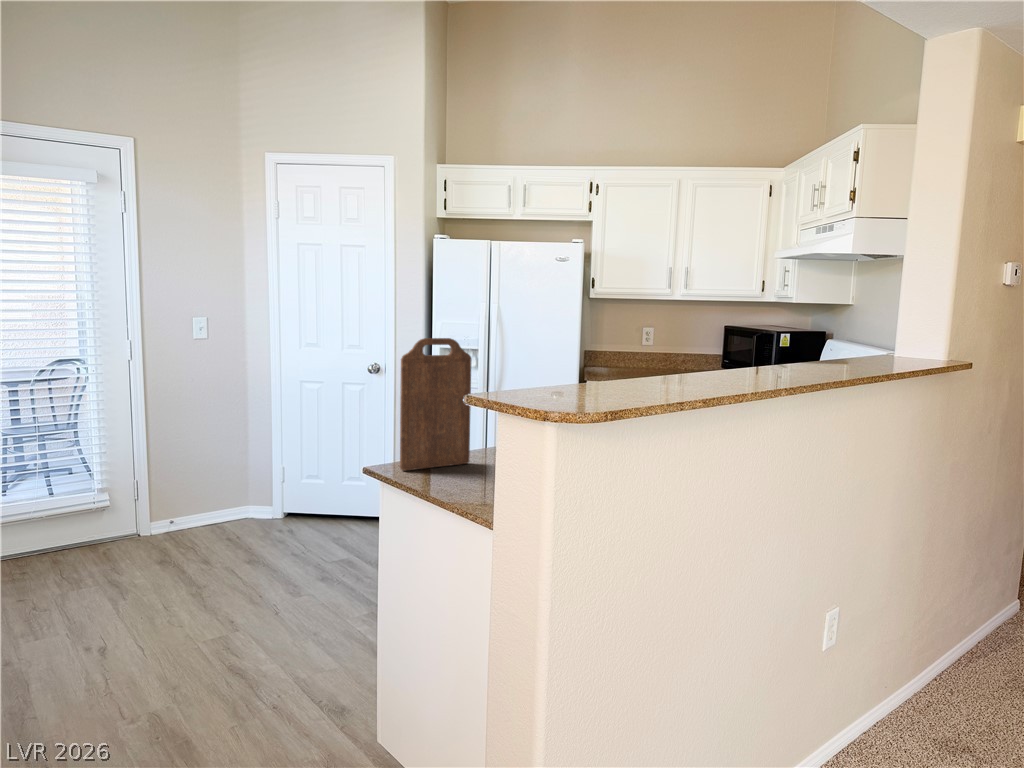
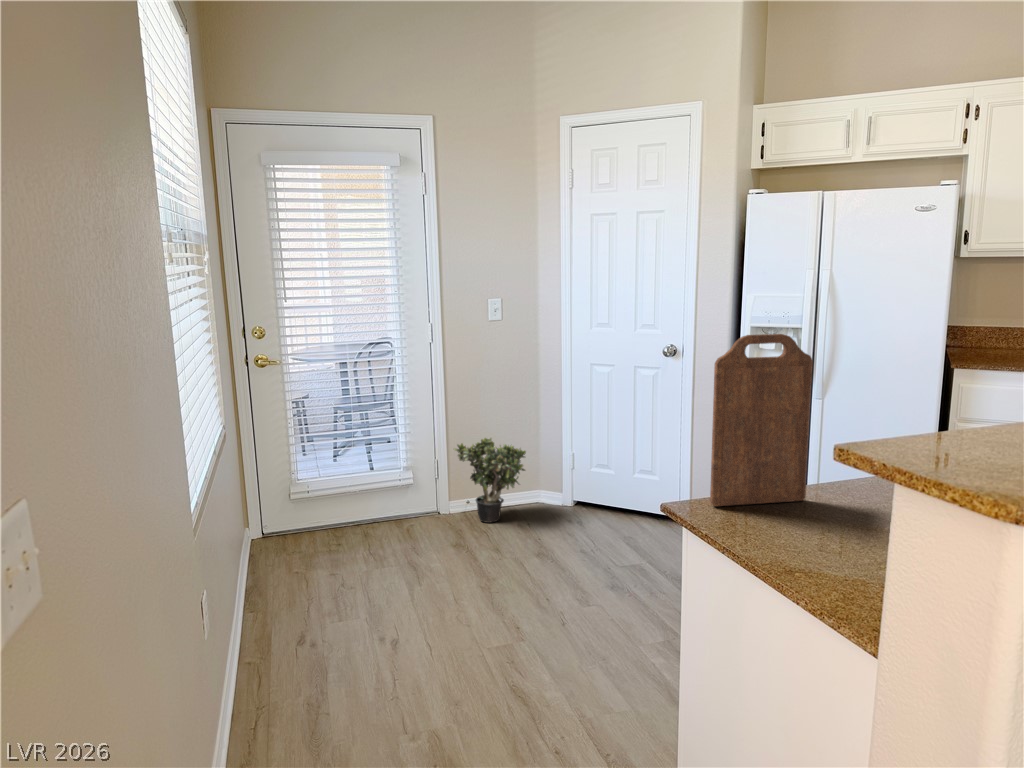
potted plant: none [157,454,235,540] -> present [454,438,526,523]

